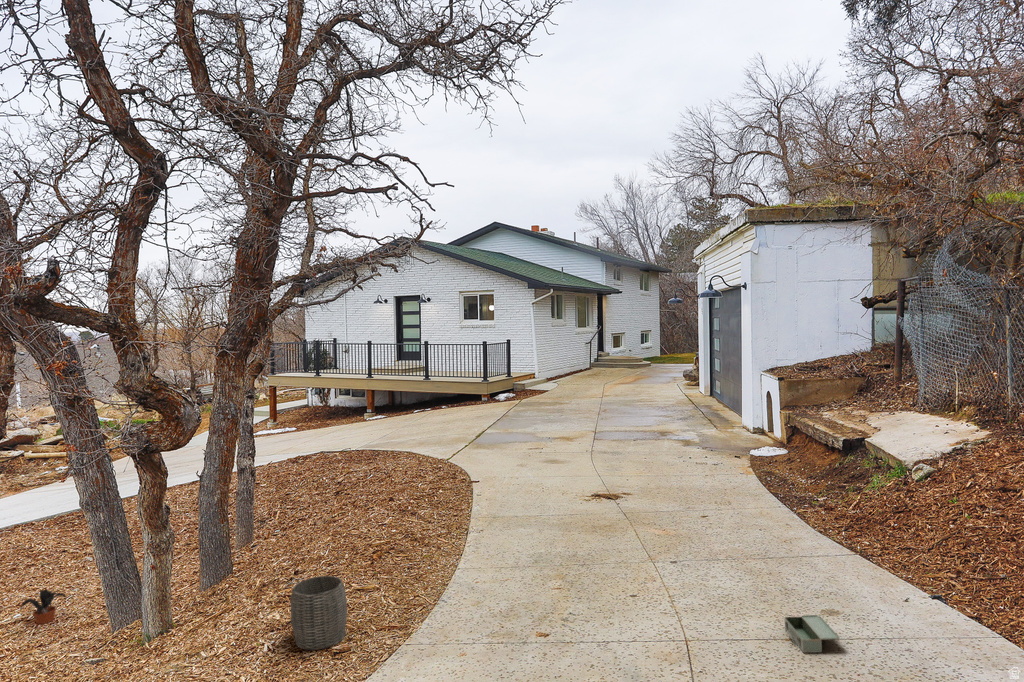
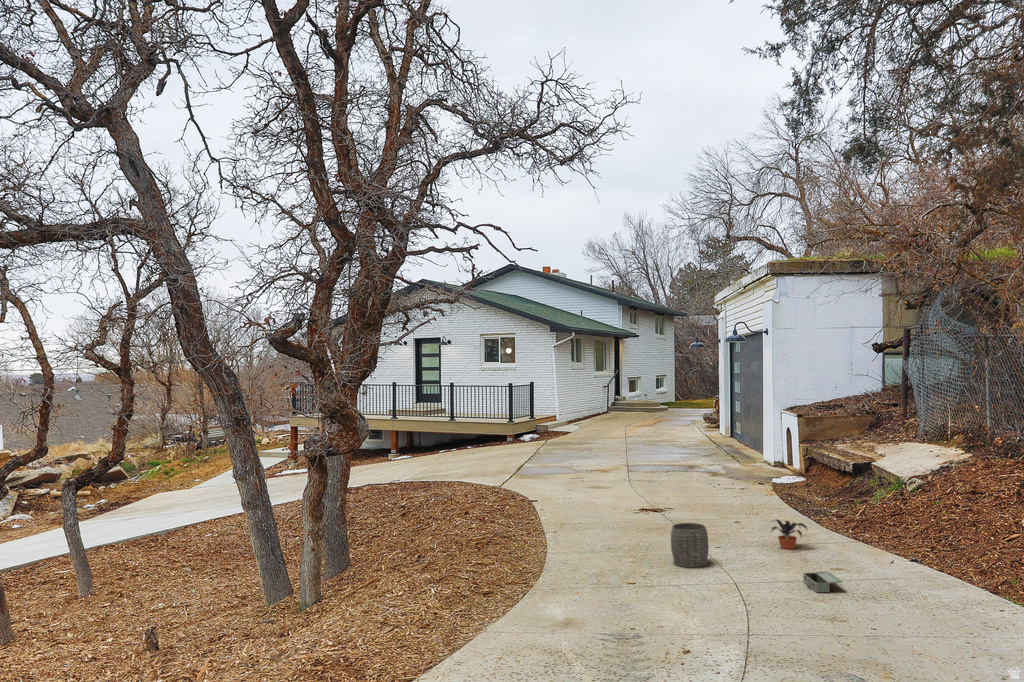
woven basket: present [290,576,347,650] -> present [671,523,709,568]
potted plant: present [21,589,66,624] -> present [771,520,808,549]

